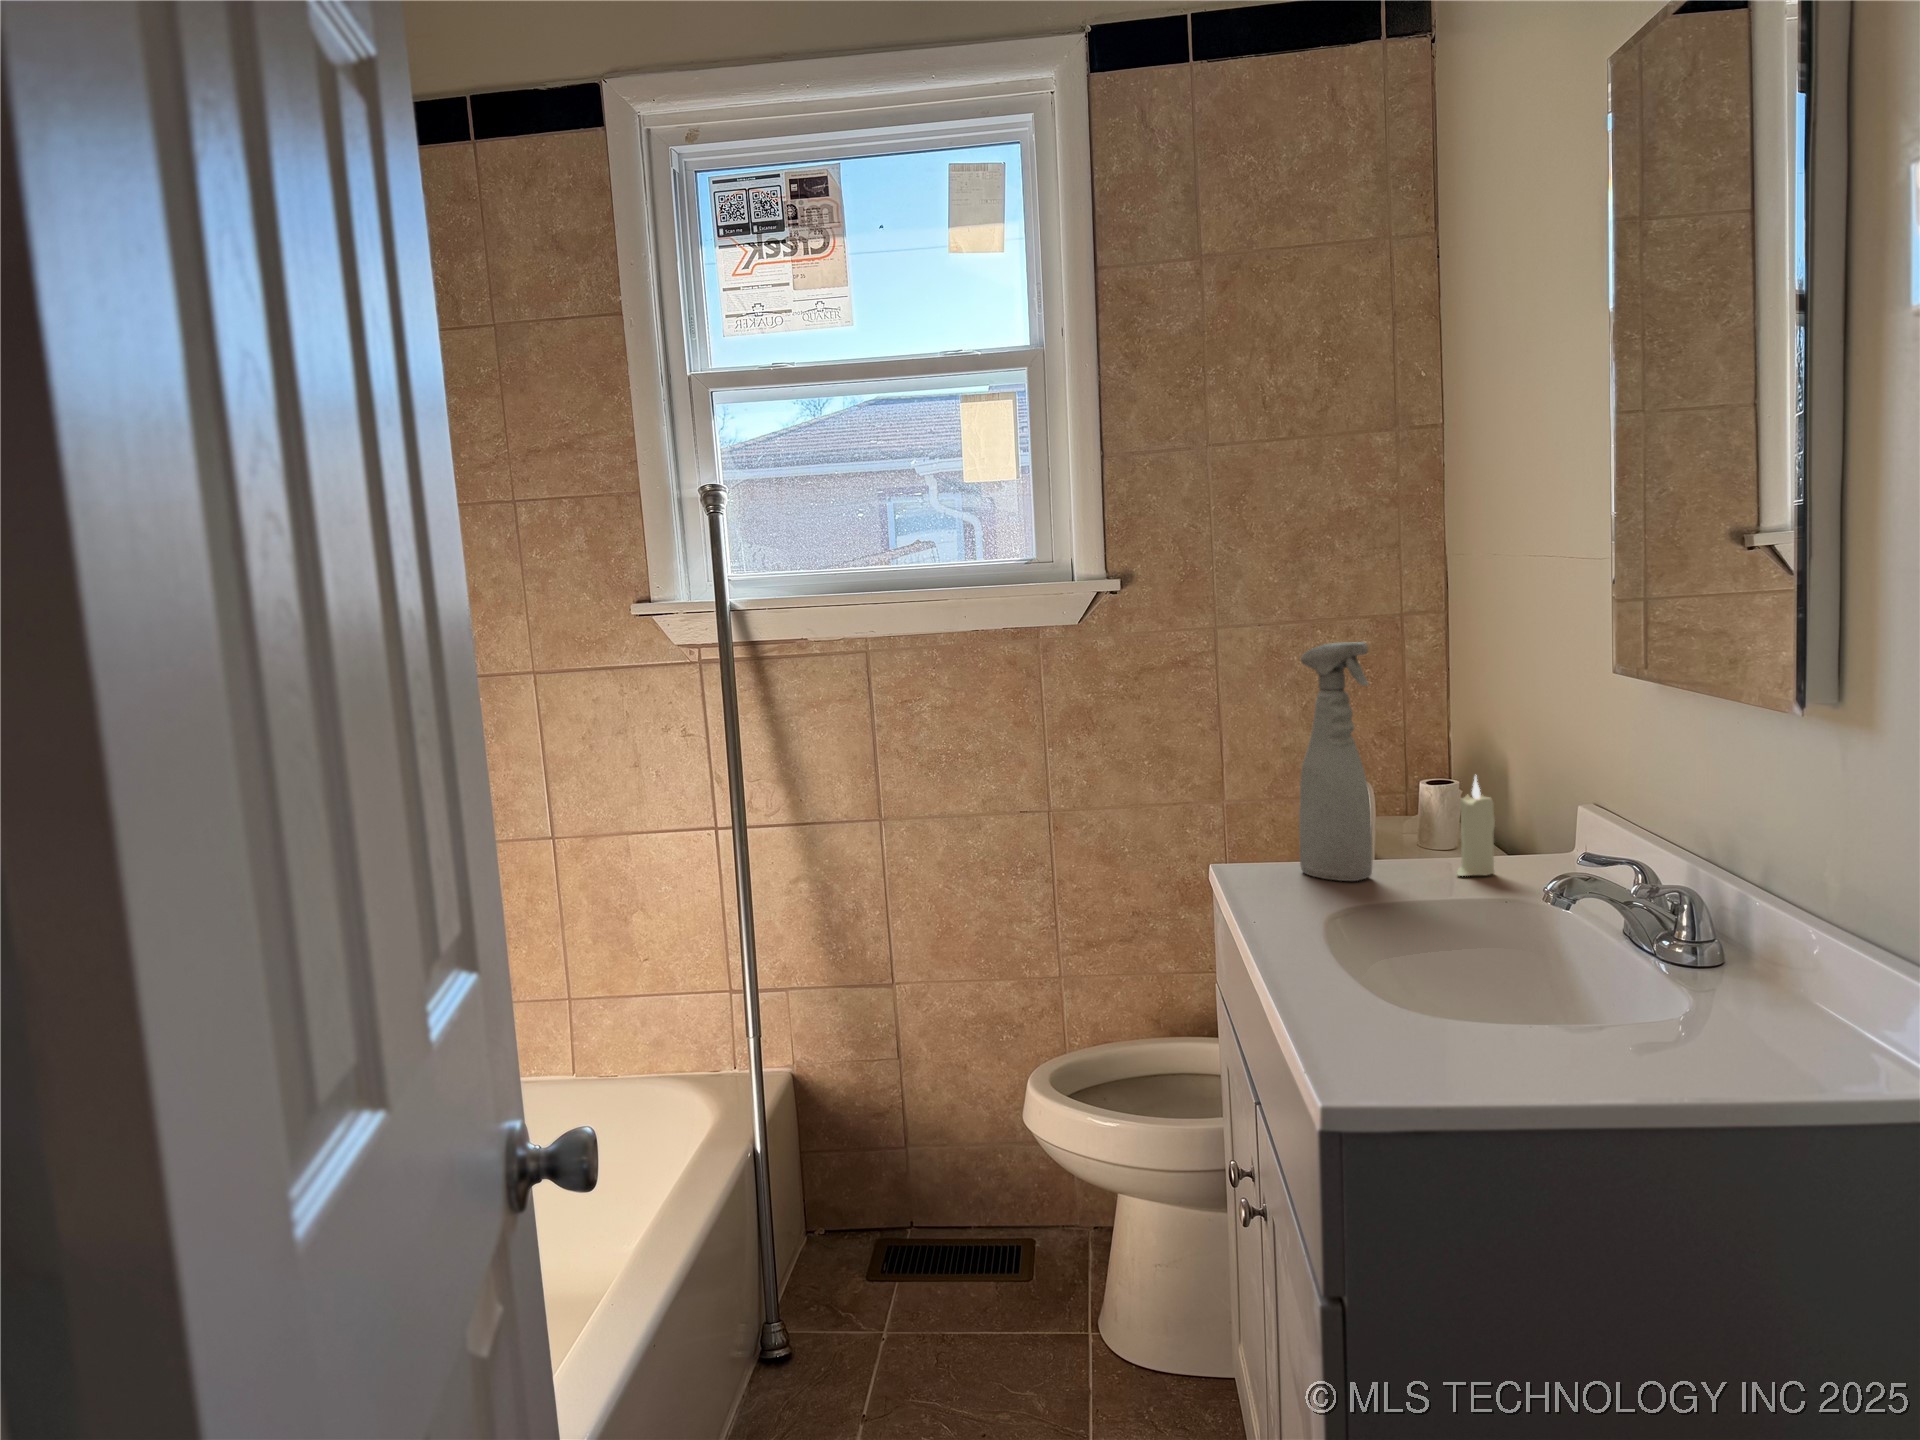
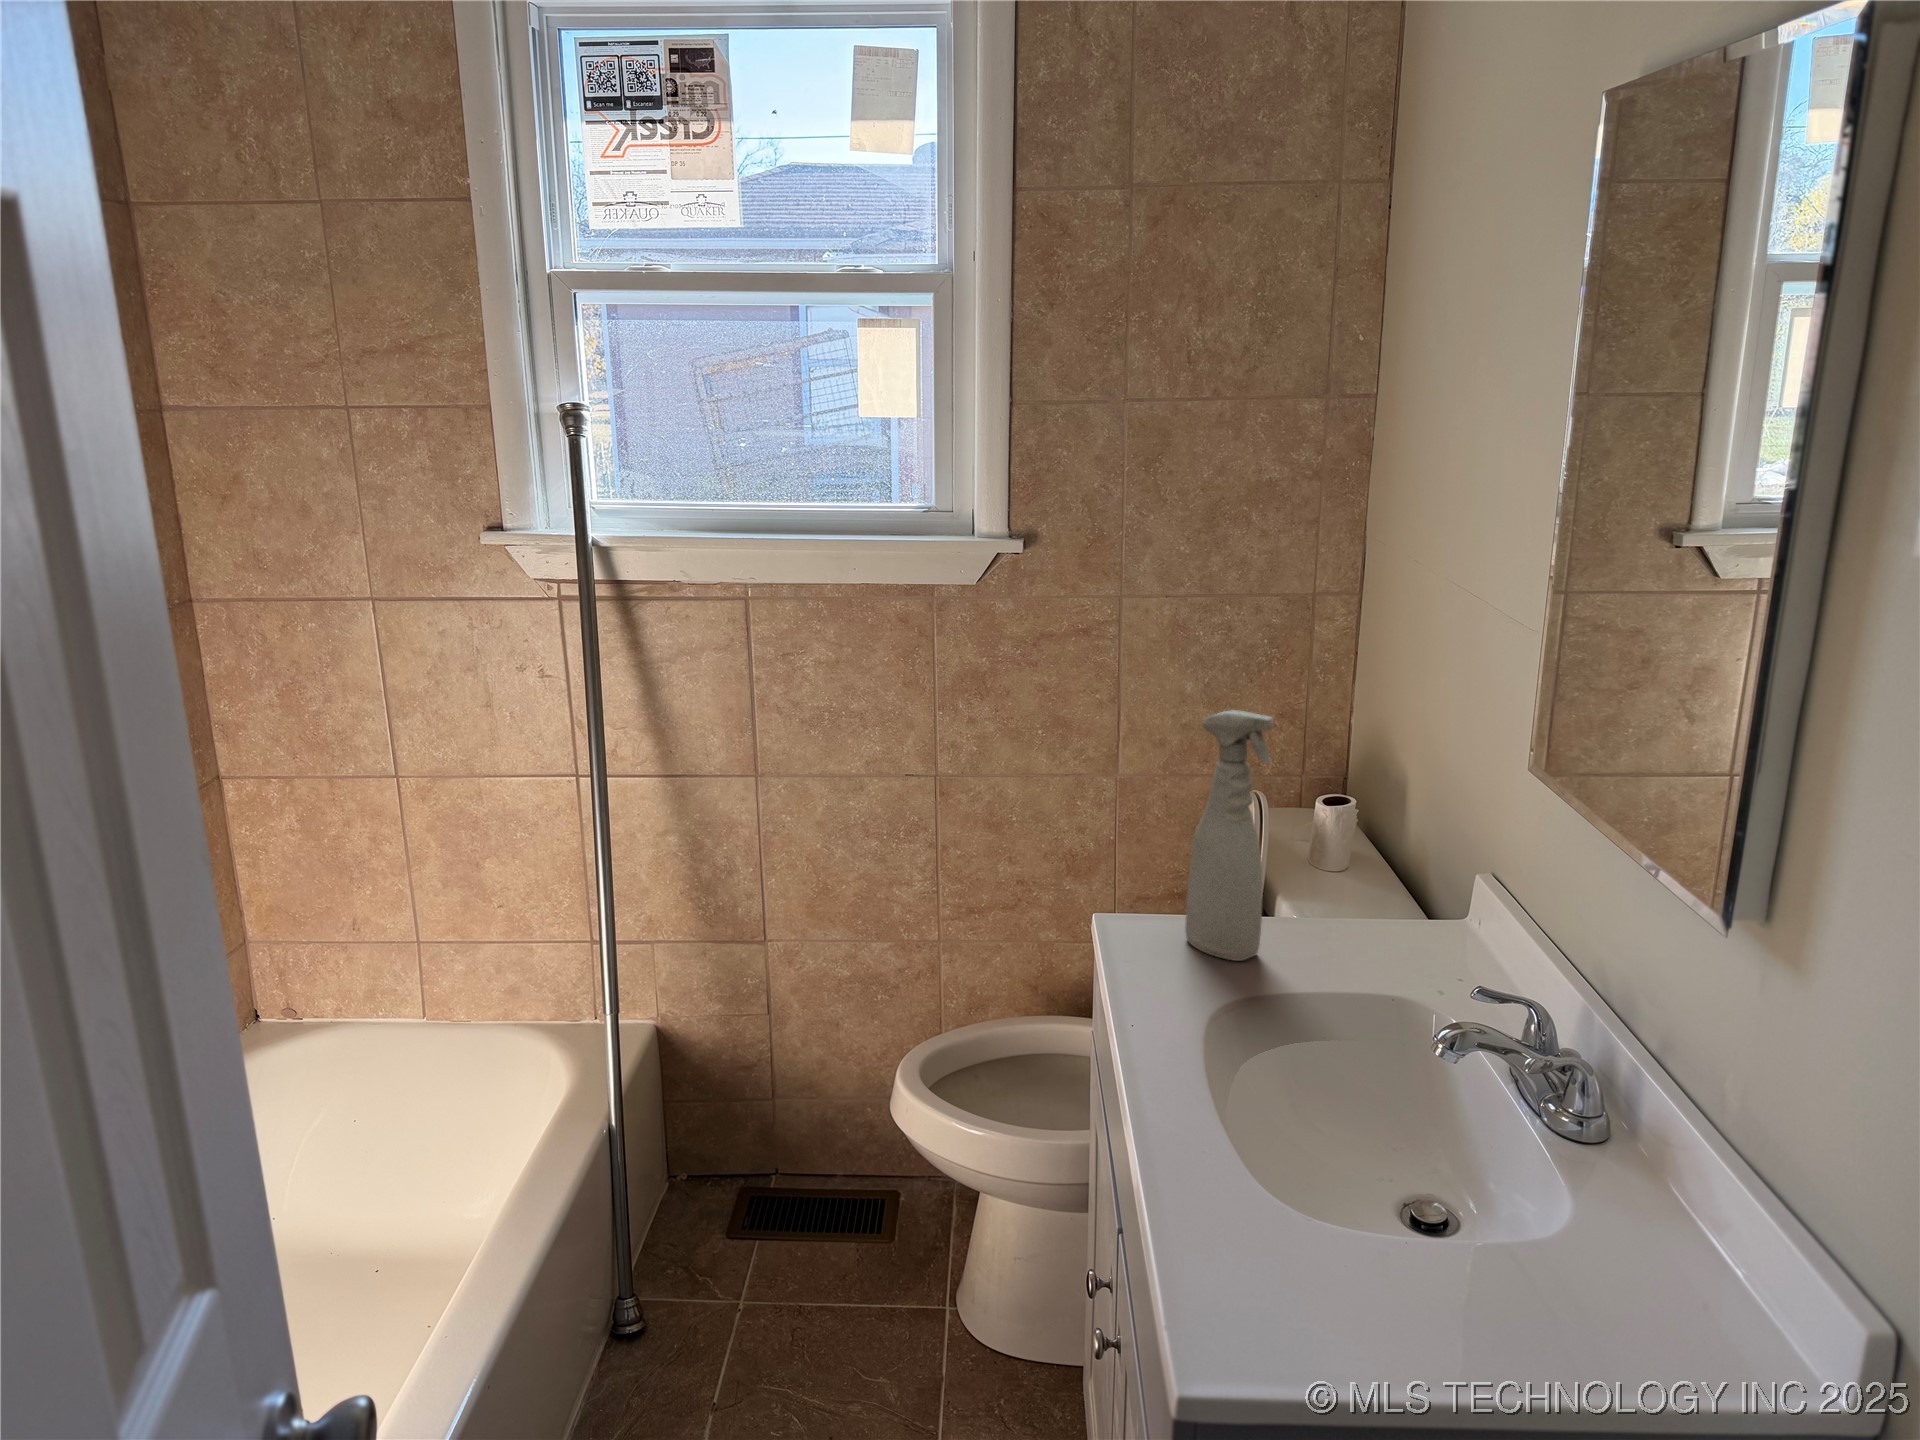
candle: present [1457,776,1495,876] -> none [1346,857,1391,959]

